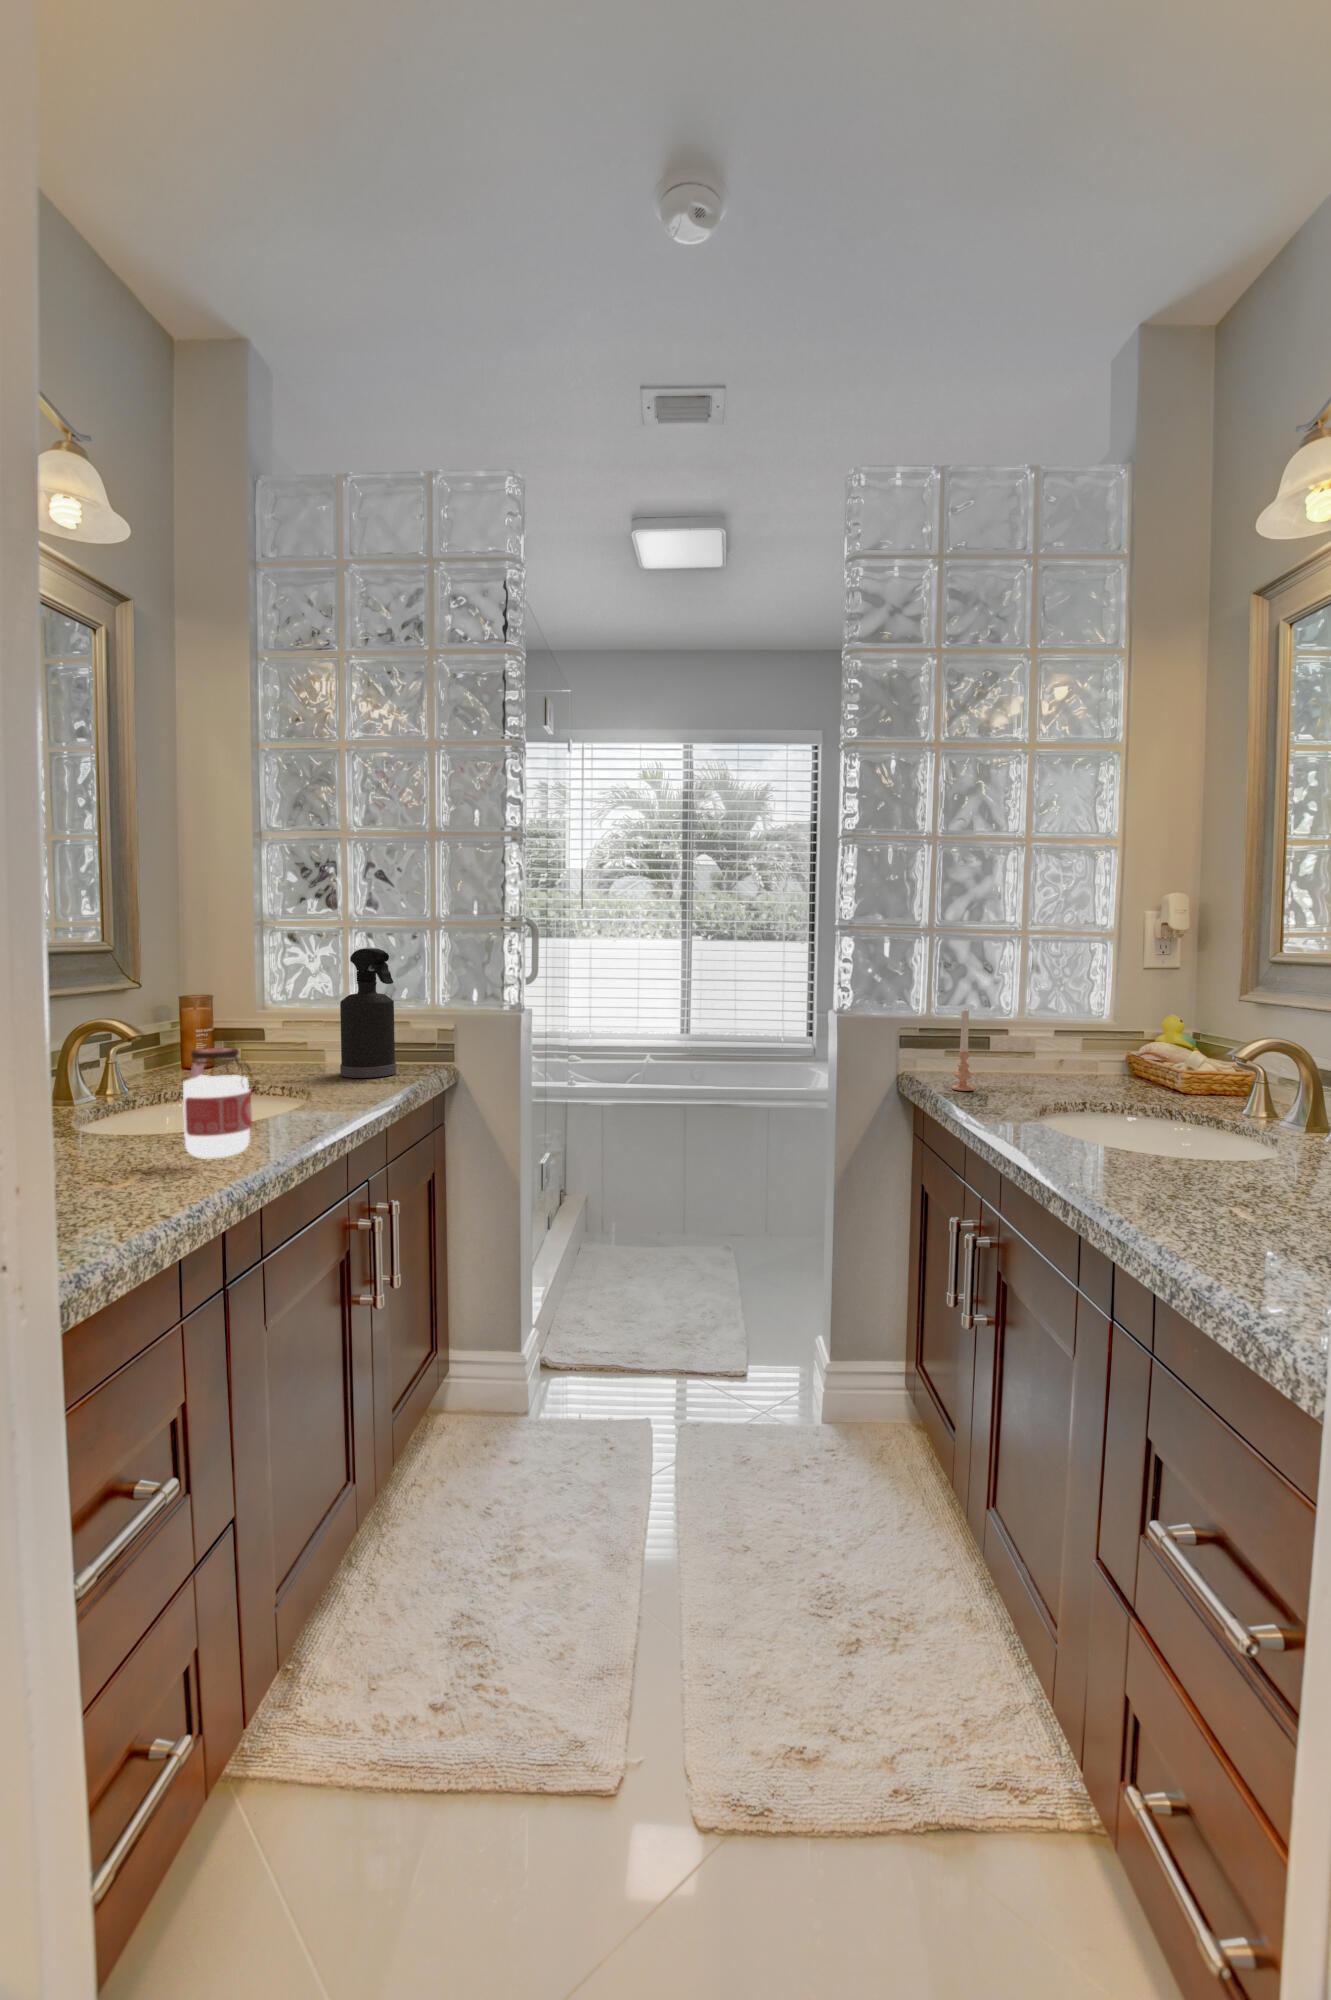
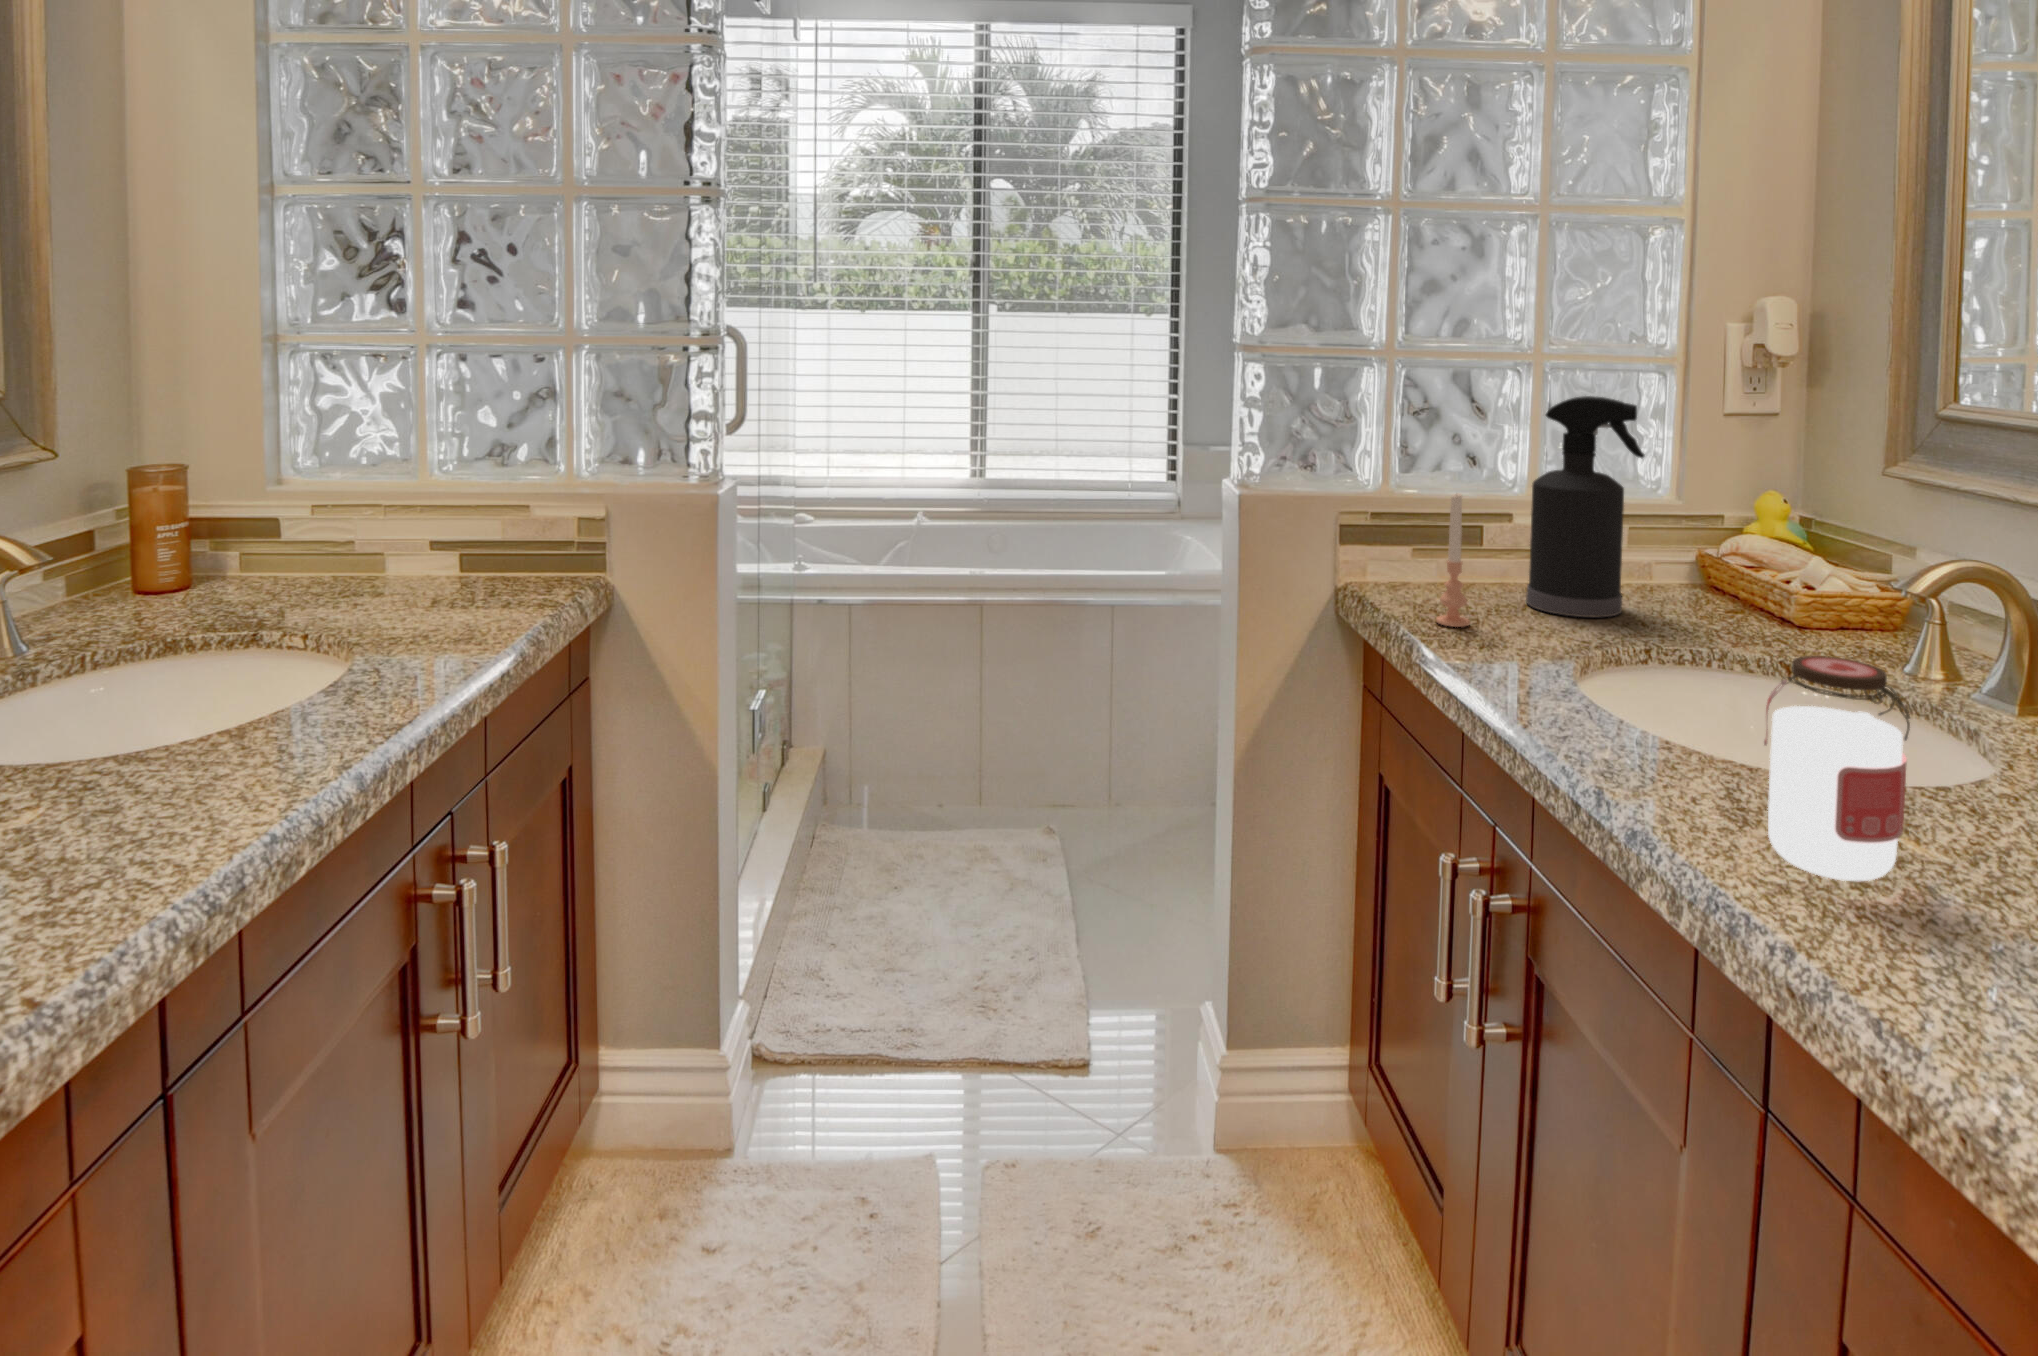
spray bottle: present [340,948,396,1078] -> present [1526,396,1644,617]
jar: present [183,1048,252,1159] -> present [1764,656,1910,881]

